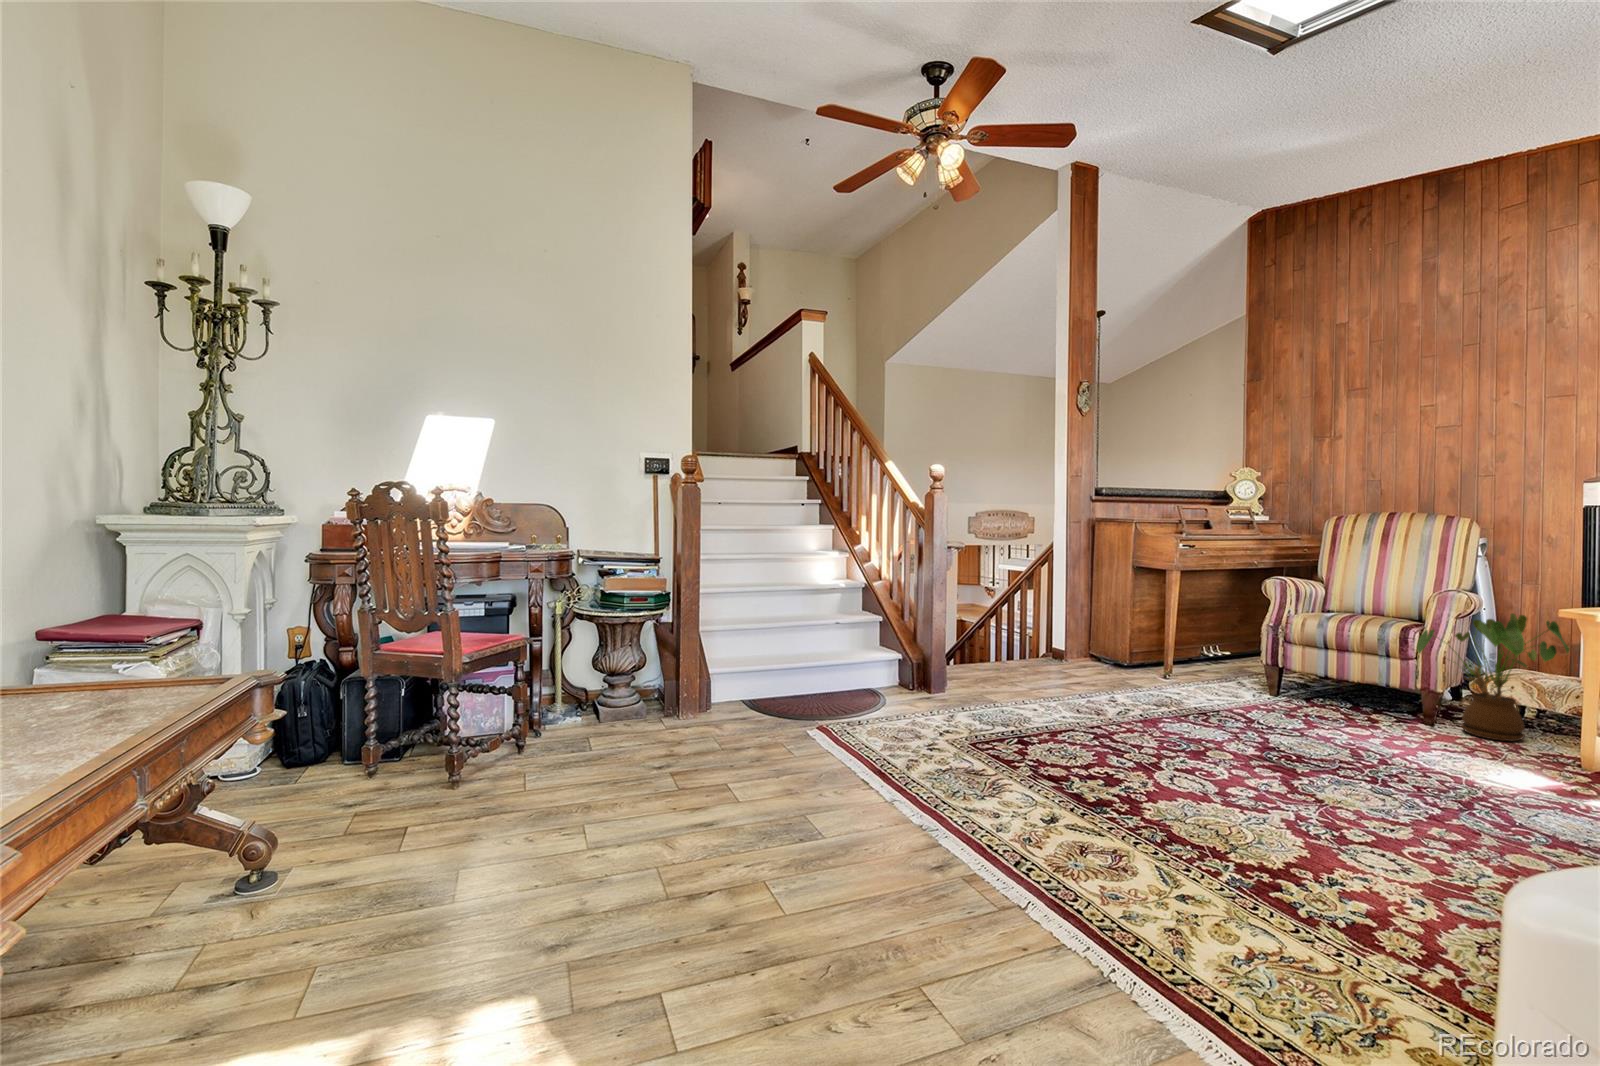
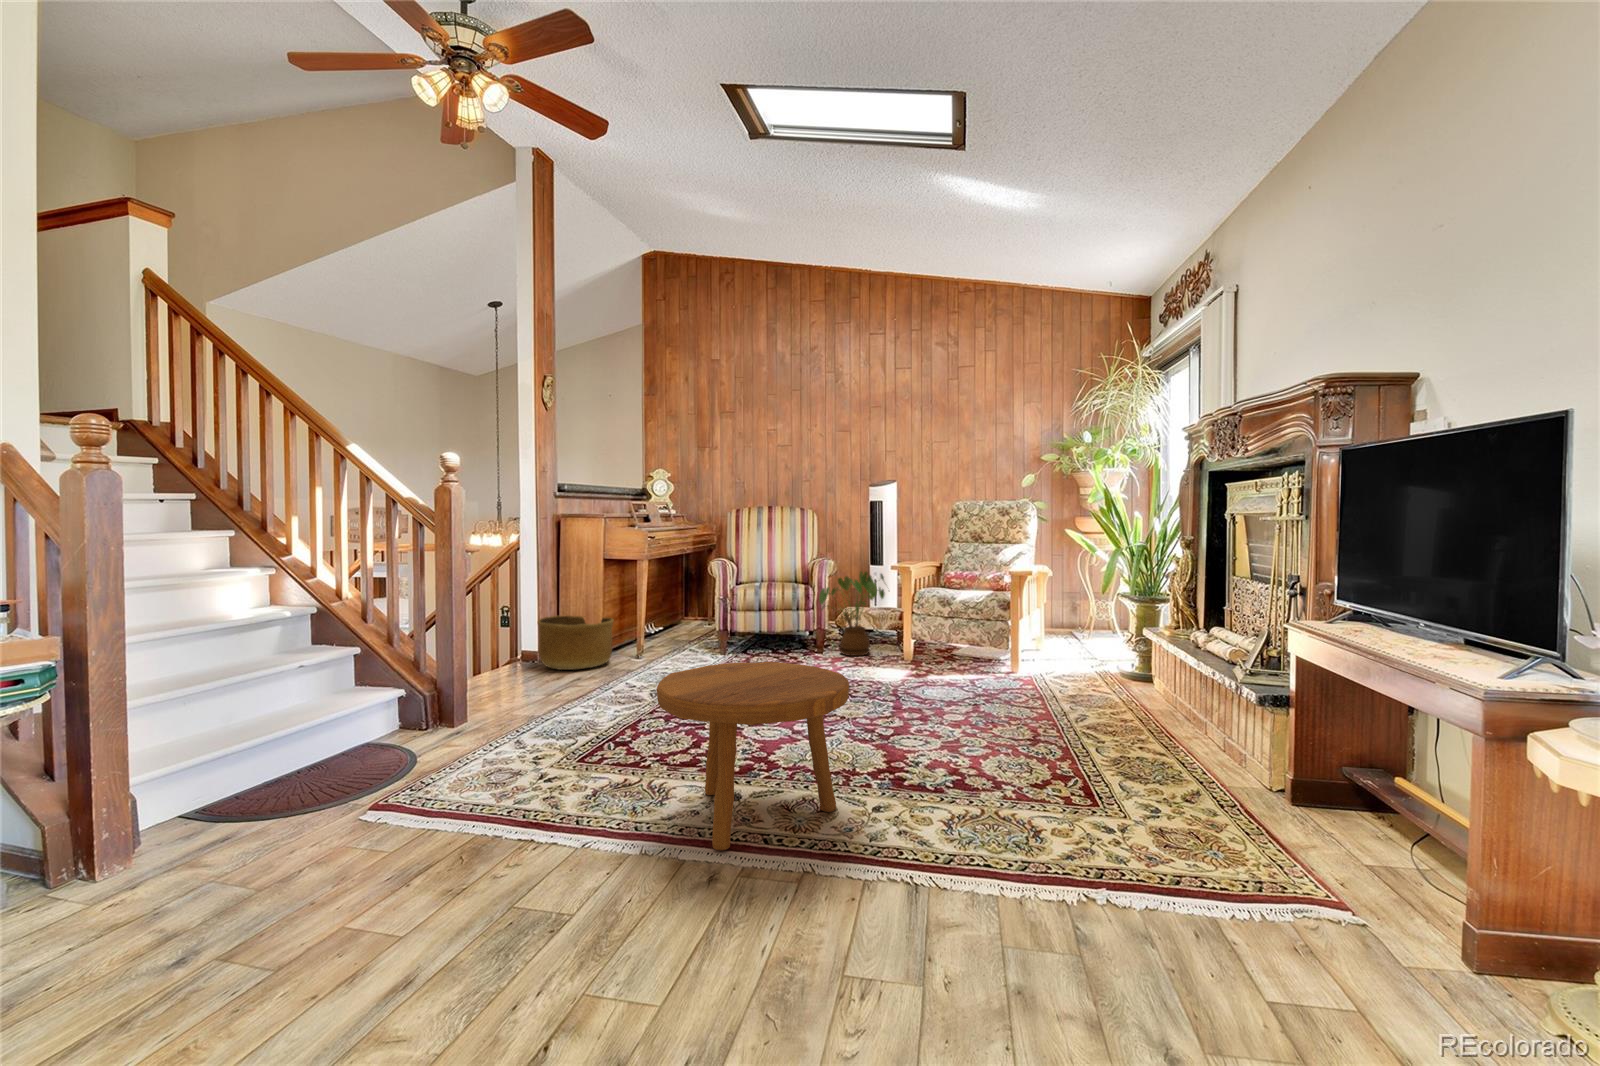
basket: none [1053,618,1135,676] -> present [538,616,614,670]
footstool: none [949,677,1165,875] -> present [657,662,849,850]

